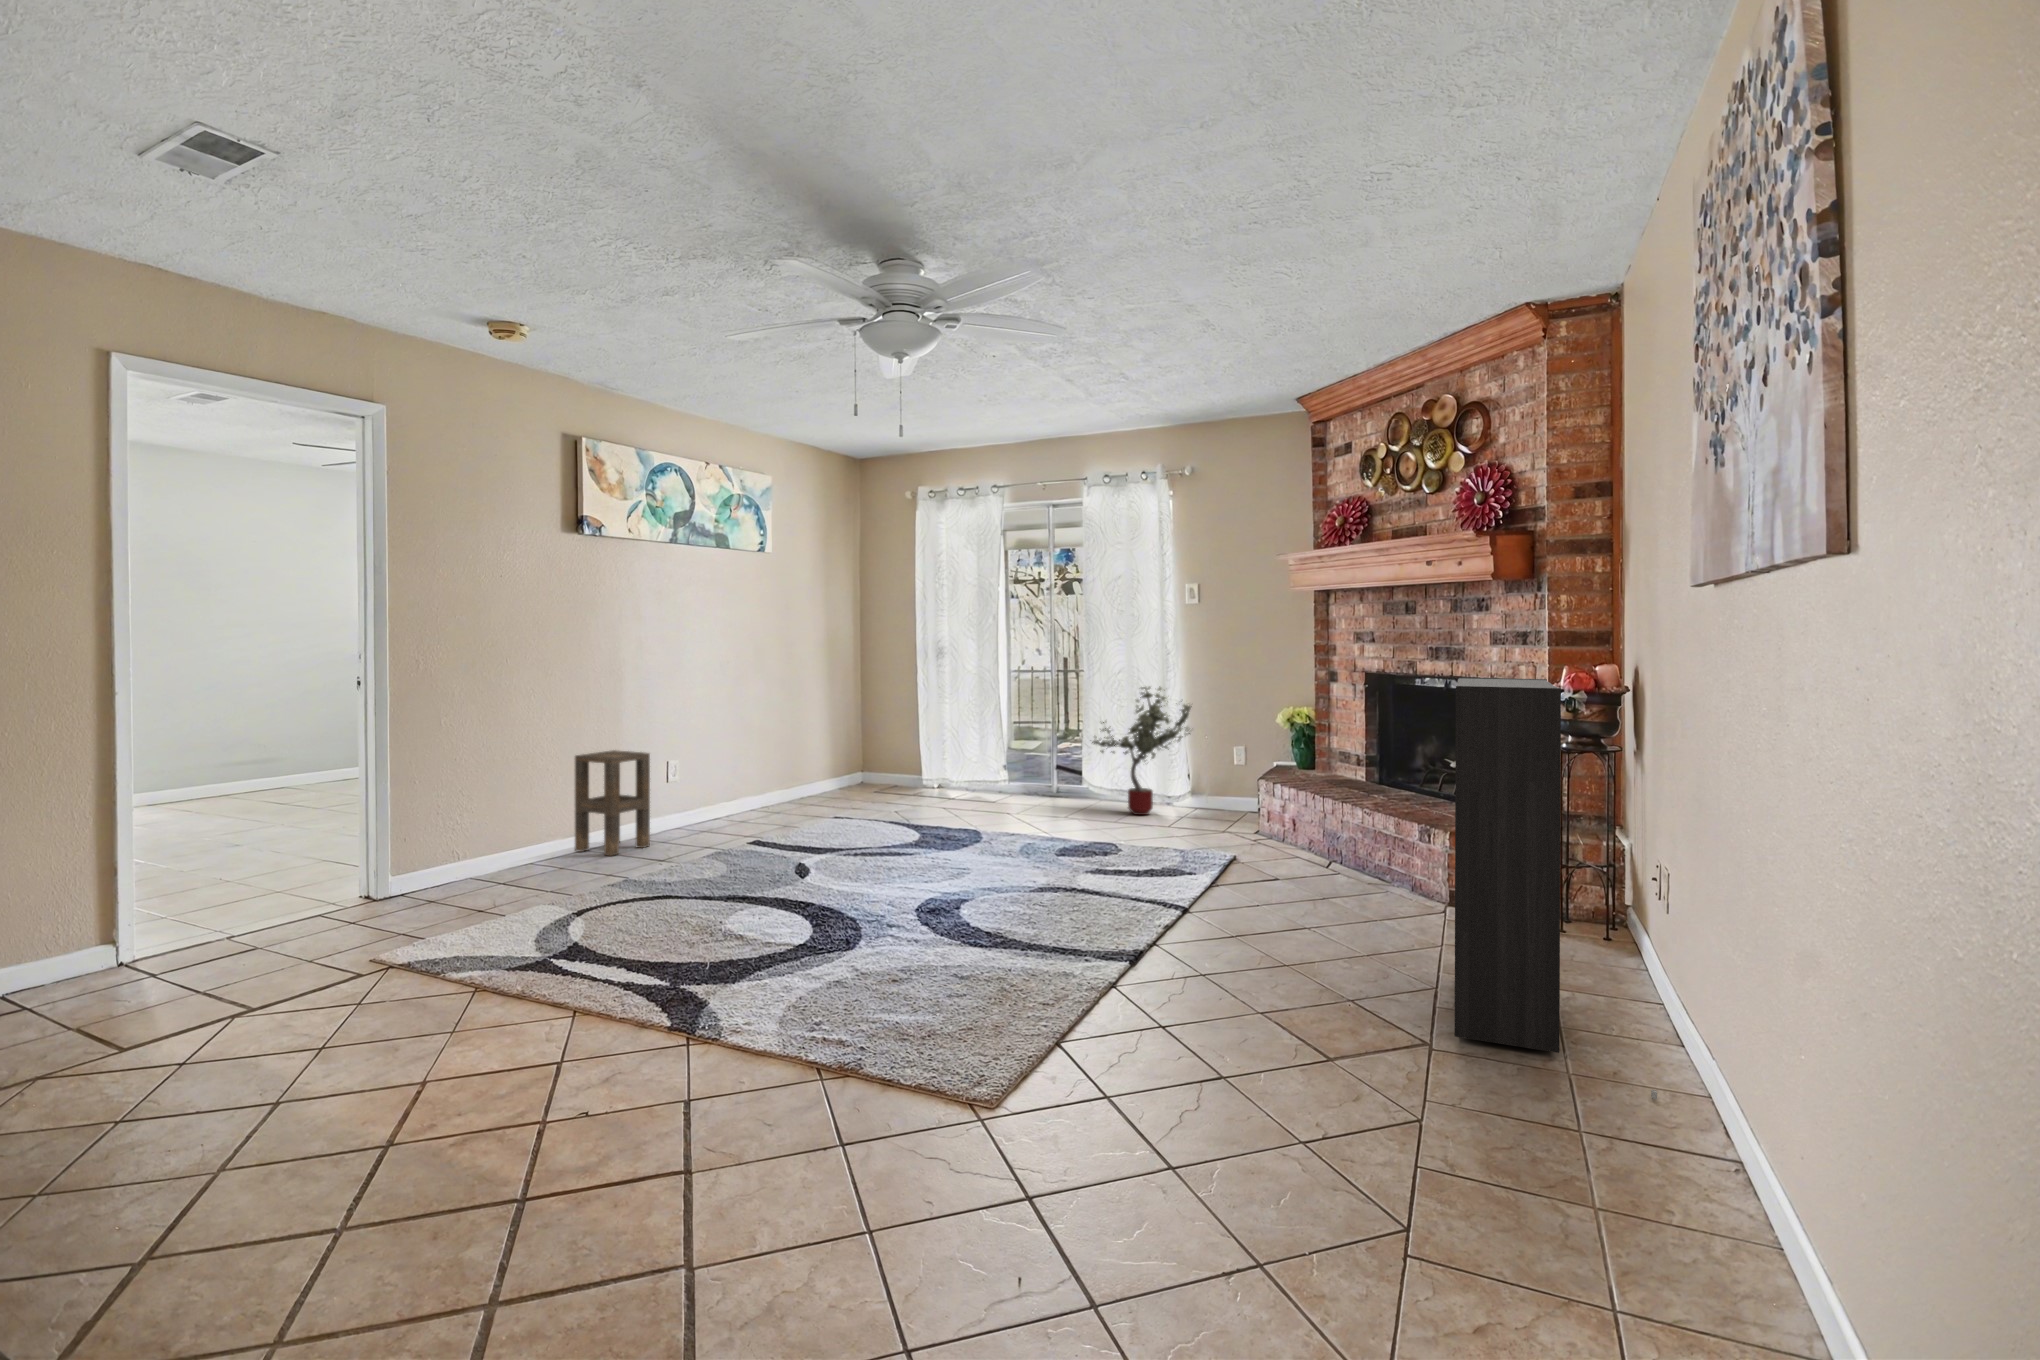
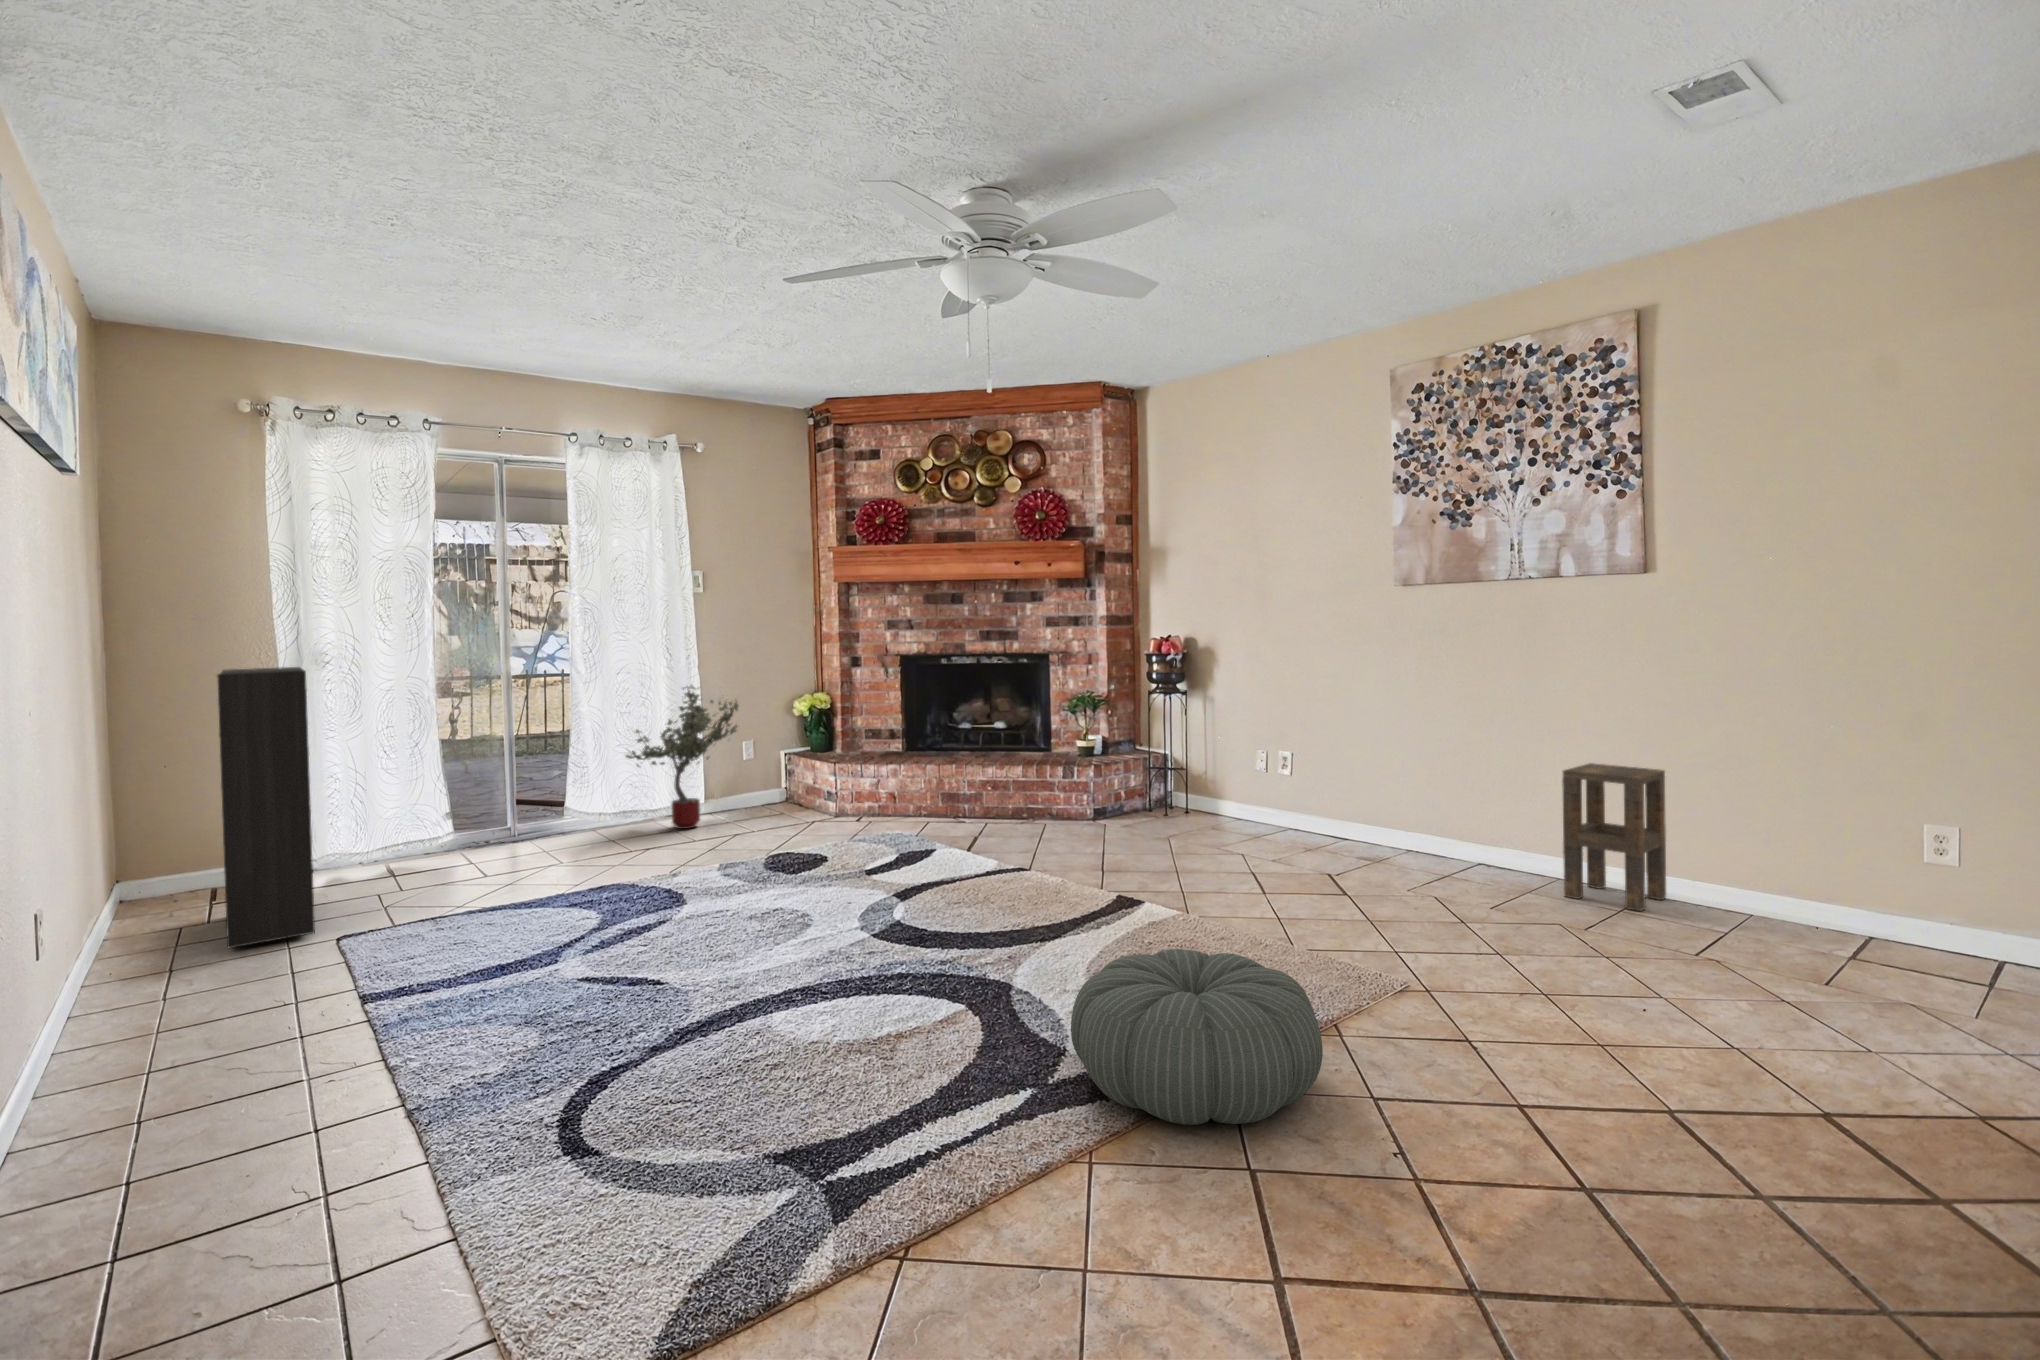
bookcase: present [1454,678,1657,1099] -> present [169,667,315,948]
side table: present [575,750,650,856] -> present [1562,763,1666,911]
pouf: none [609,919,818,1053] -> present [1071,949,1323,1125]

